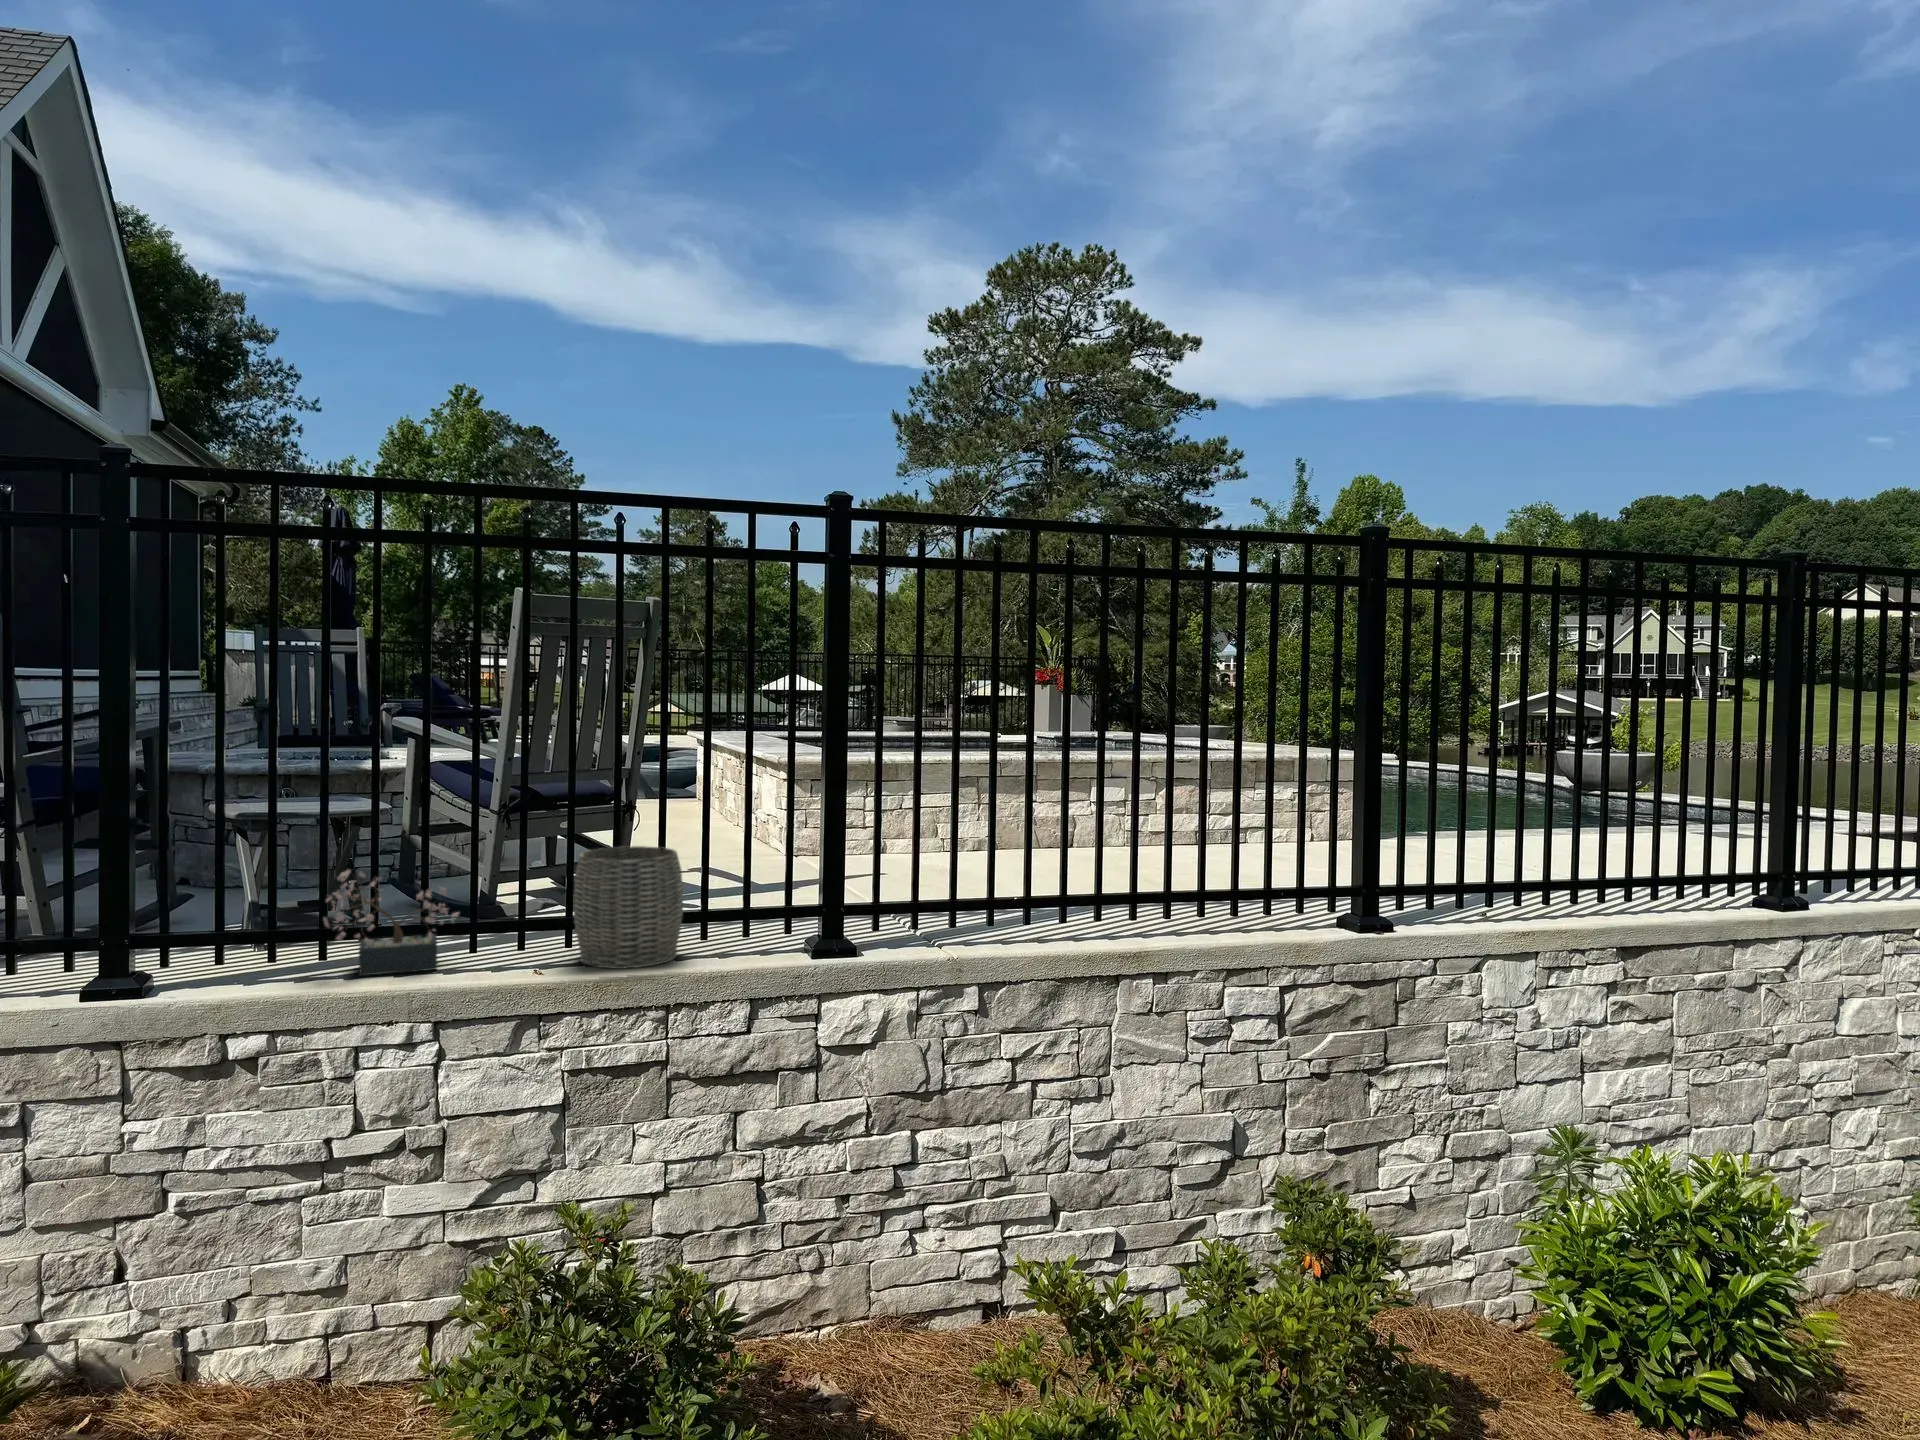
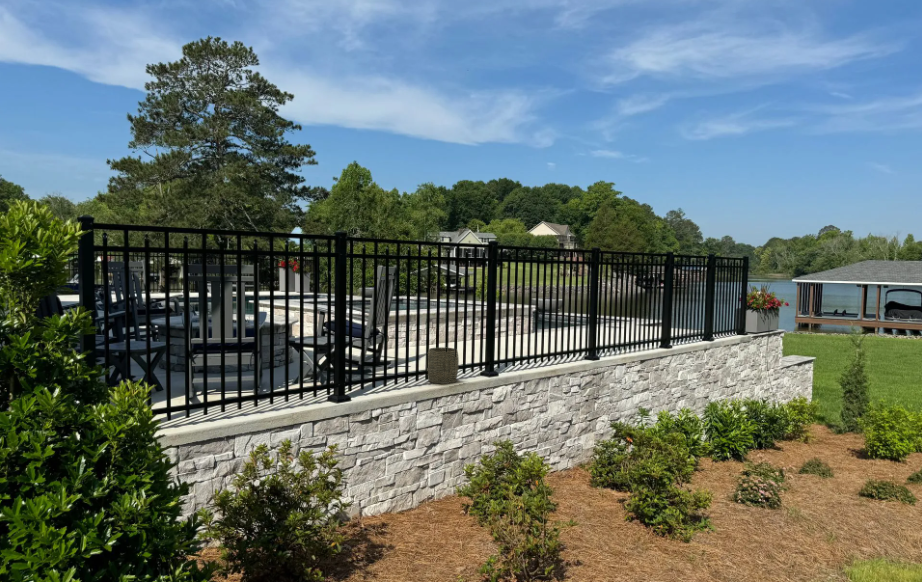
decorative plant: present [323,870,459,976] -> none [372,359,404,391]

